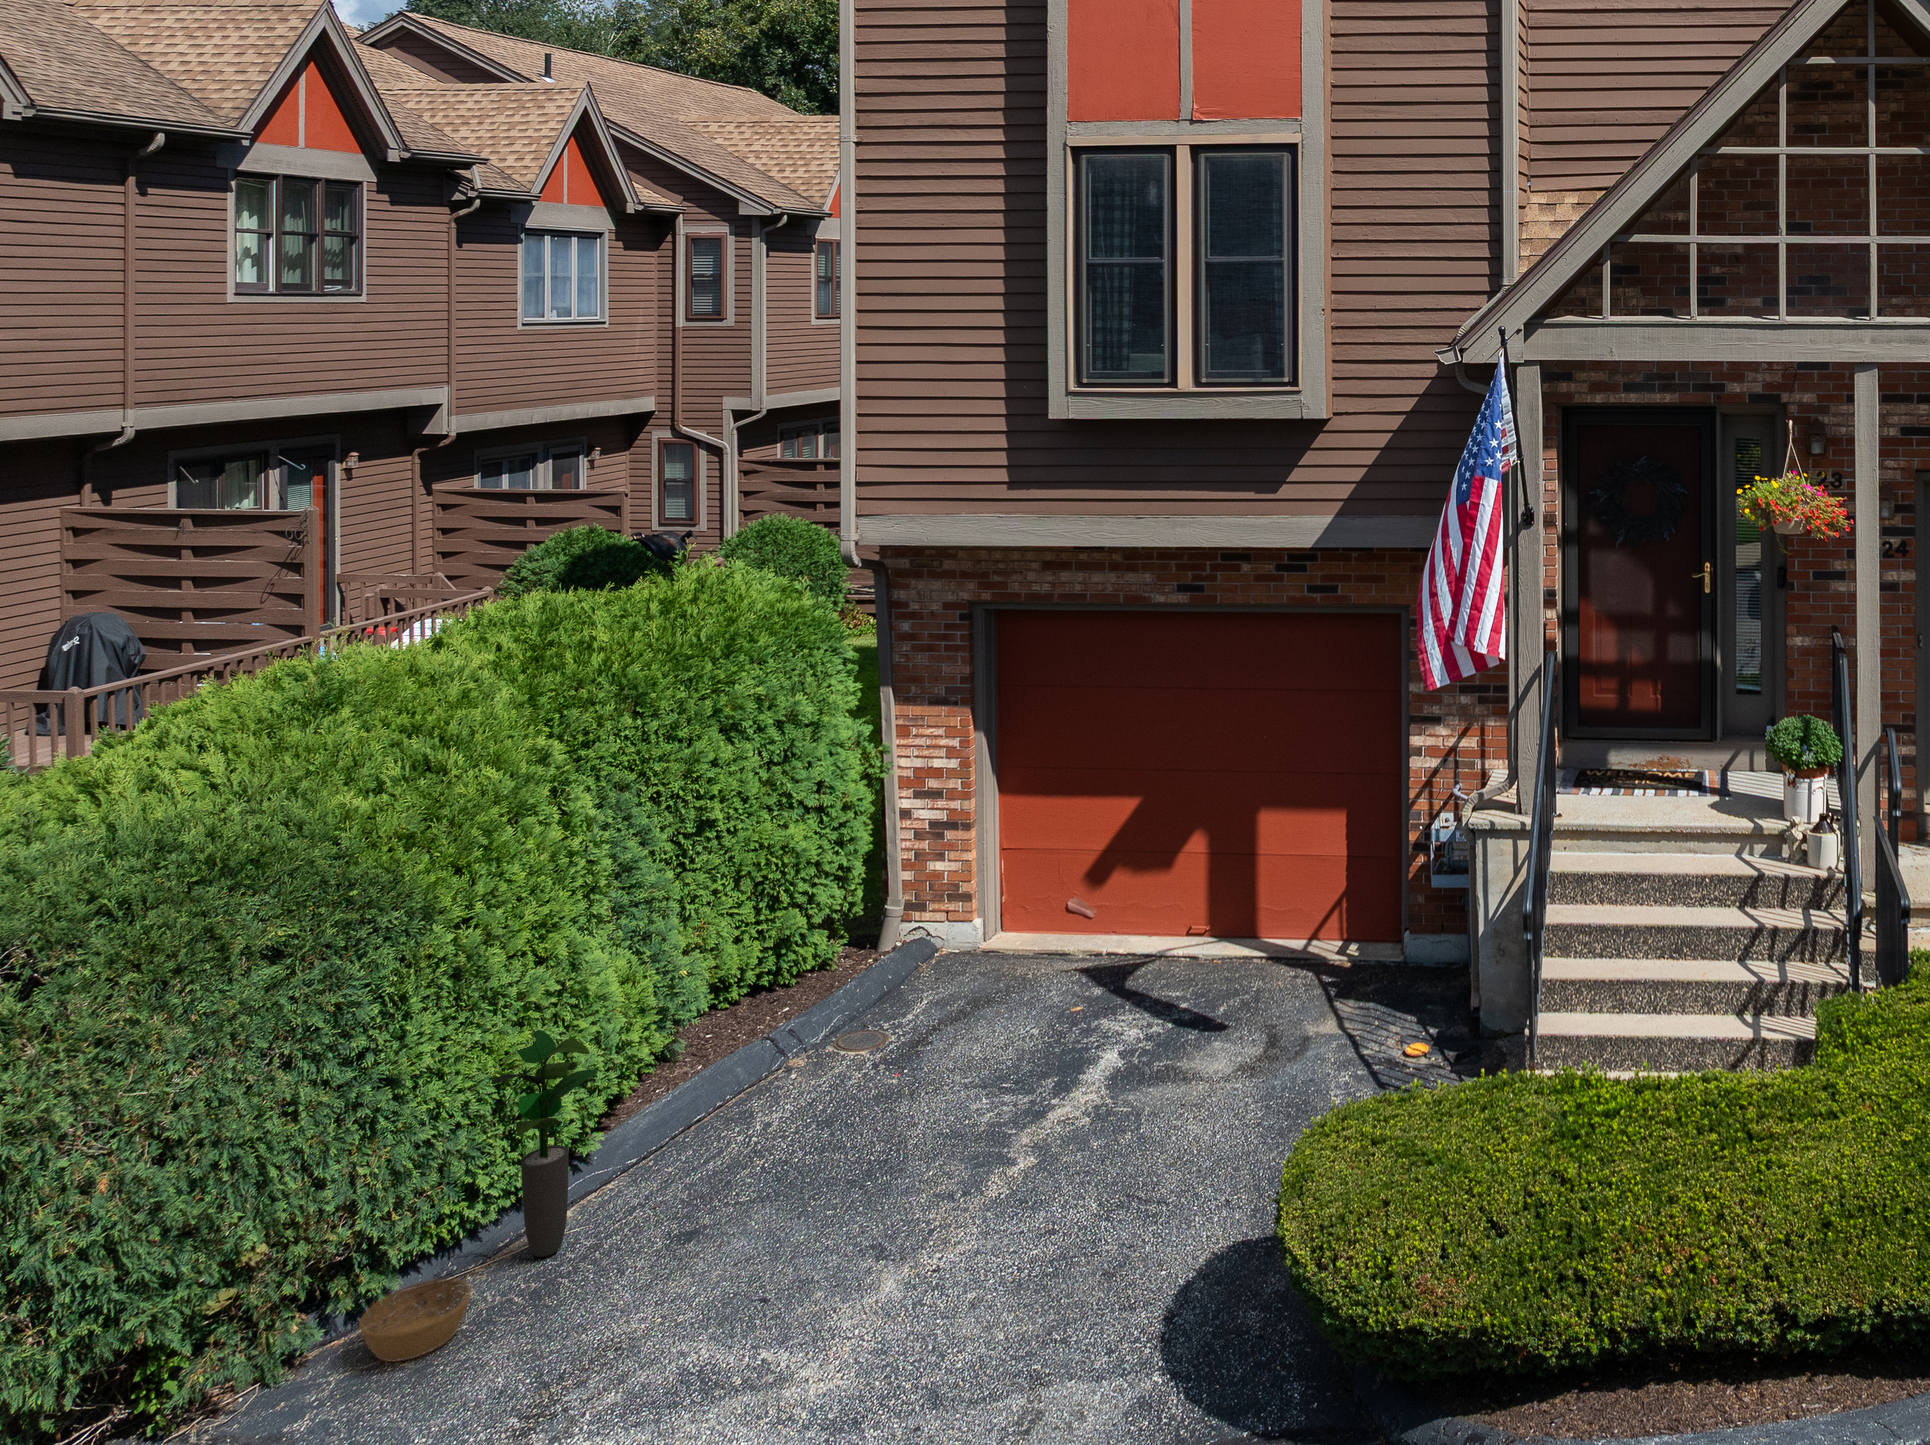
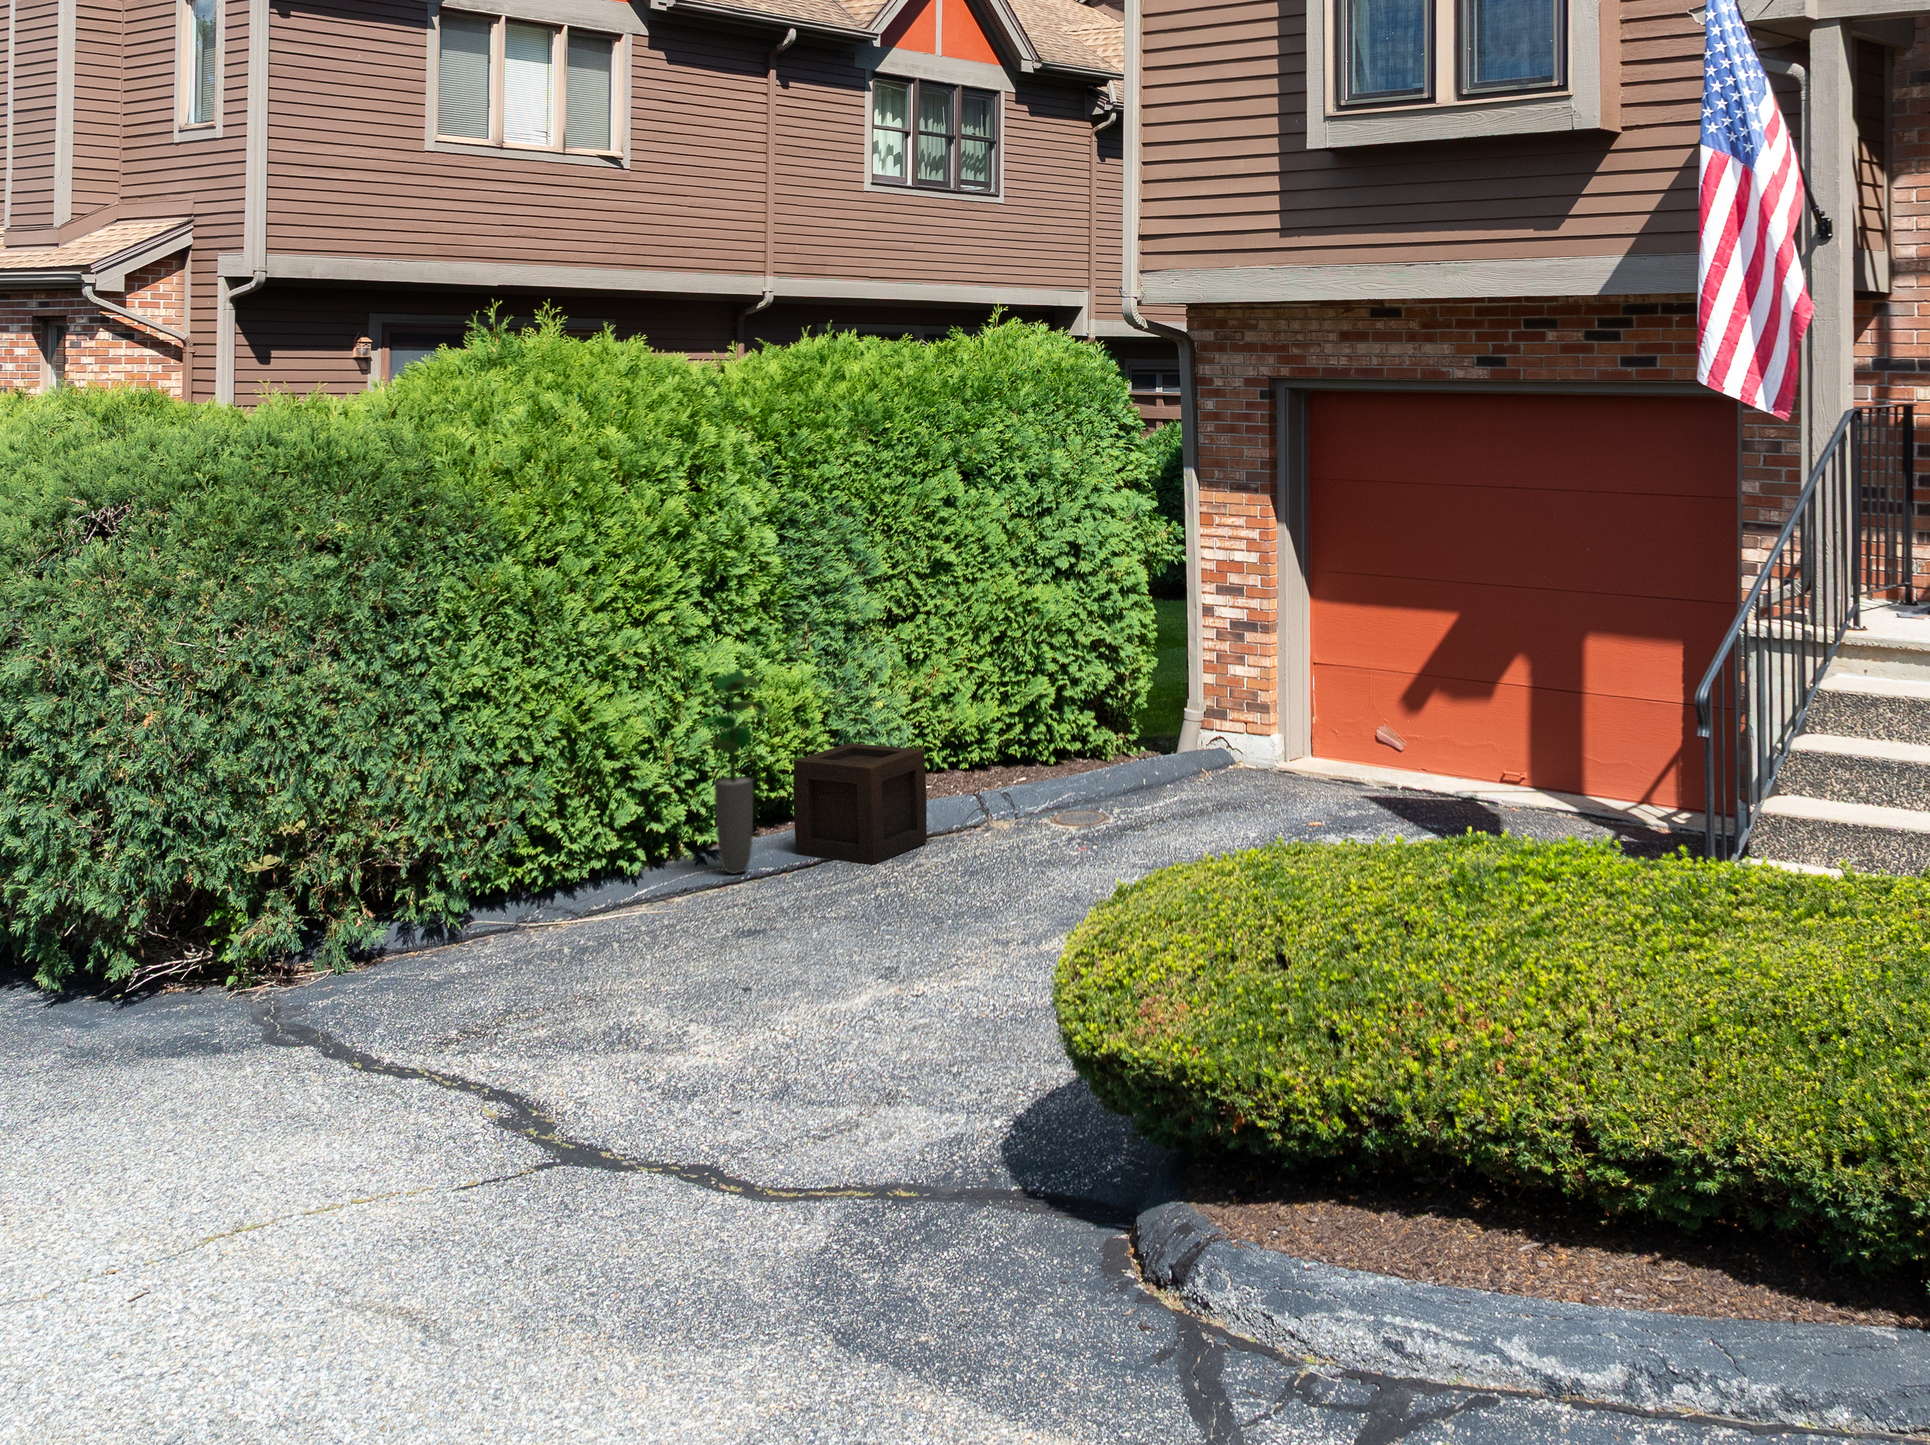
wooden crate: none [591,1052,728,1205] -> present [794,743,927,865]
basket: present [359,1279,471,1362] -> none [565,854,651,904]

